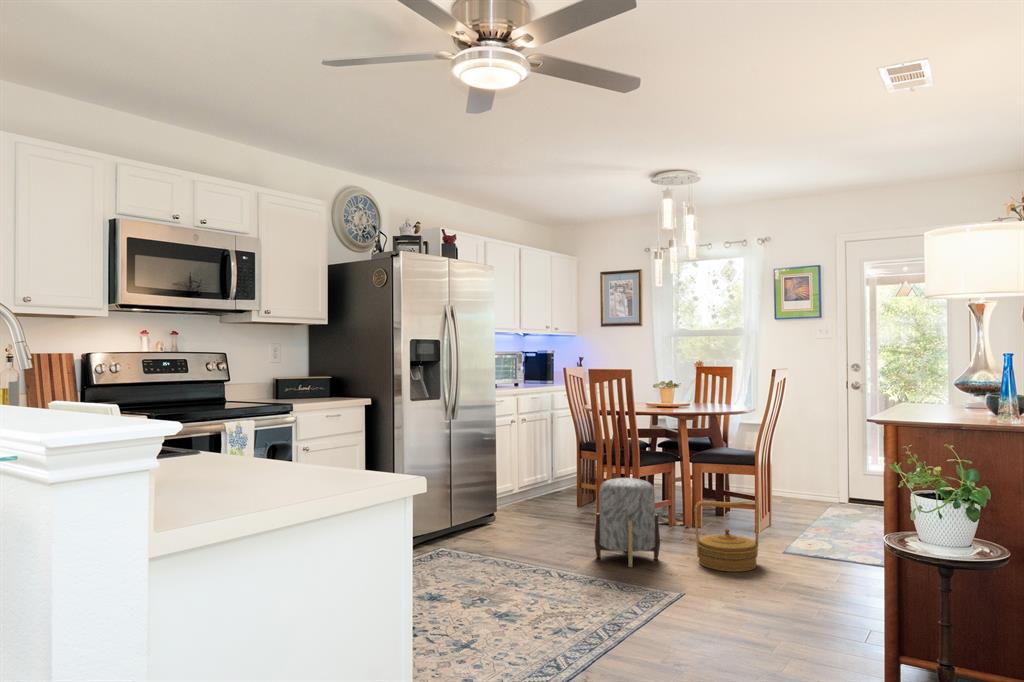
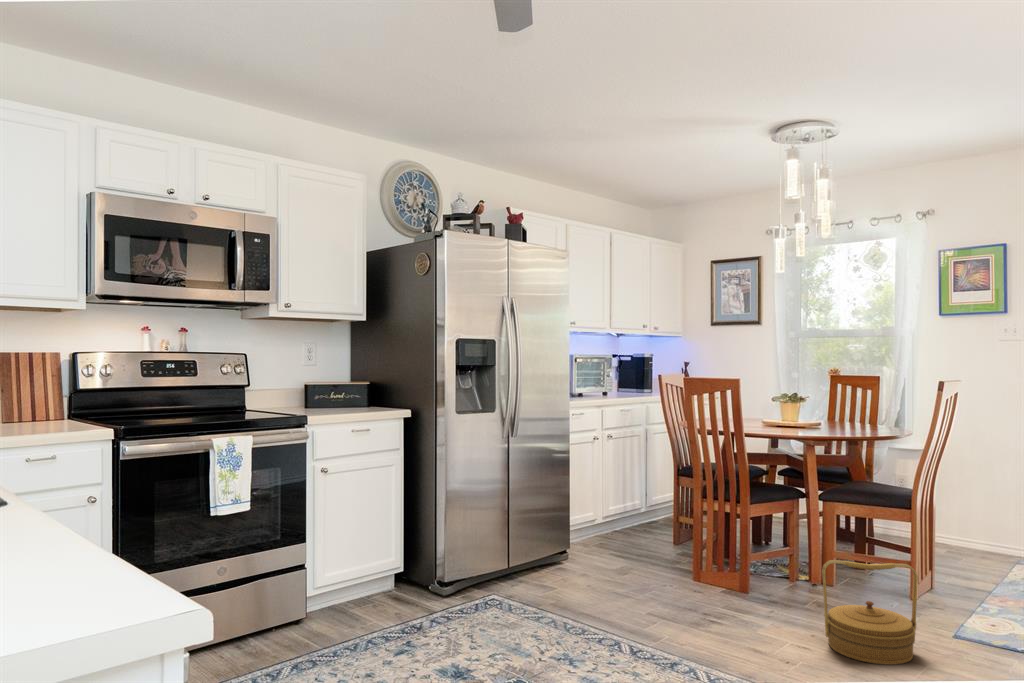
stool: present [594,478,660,567] -> none [683,521,774,645]

